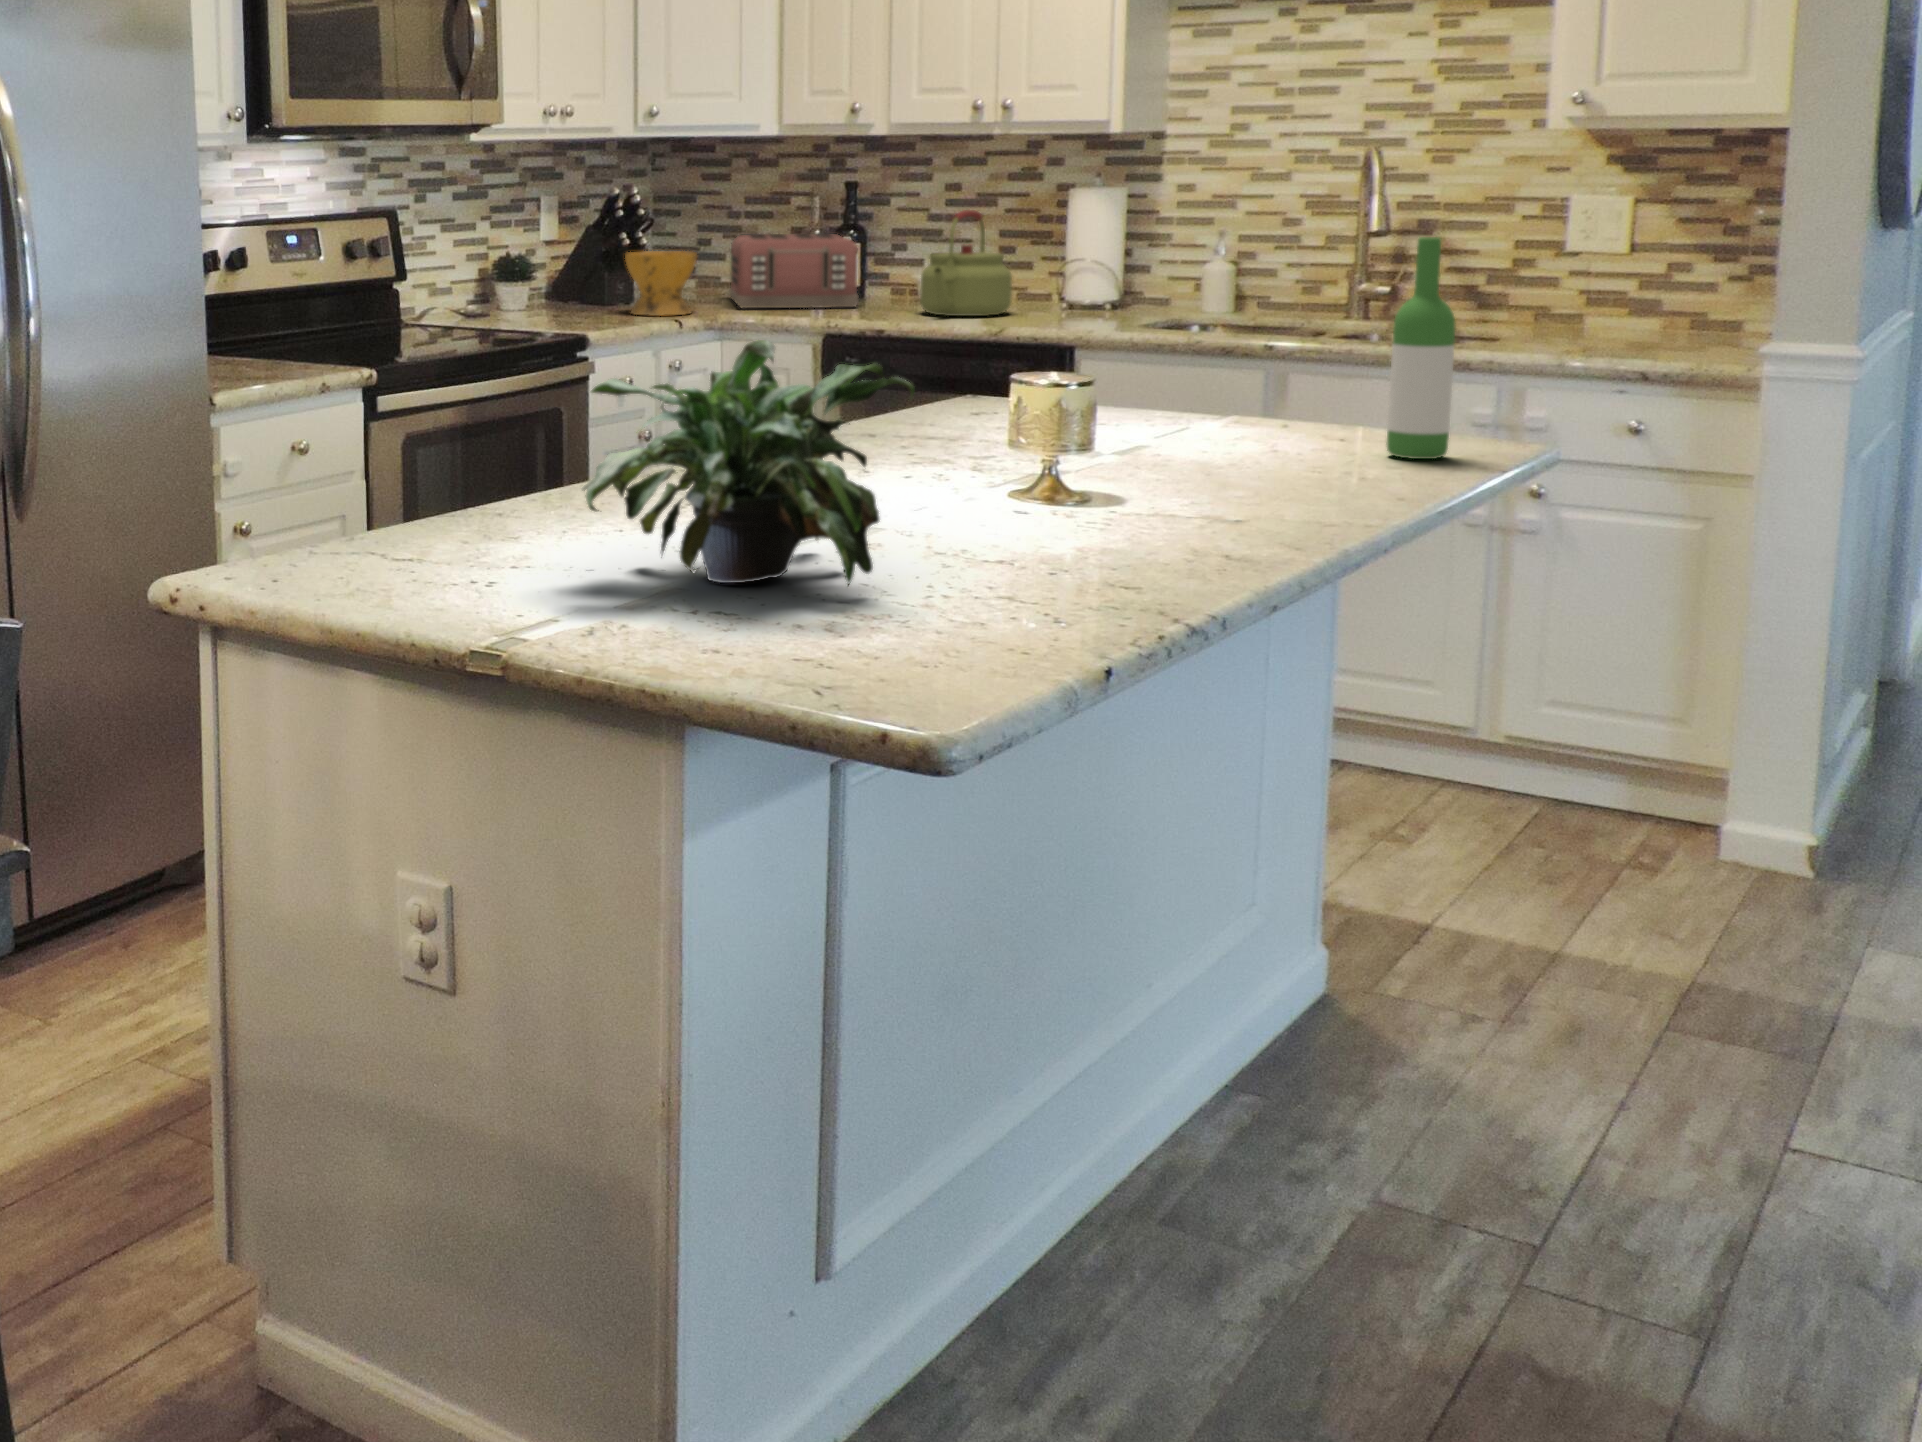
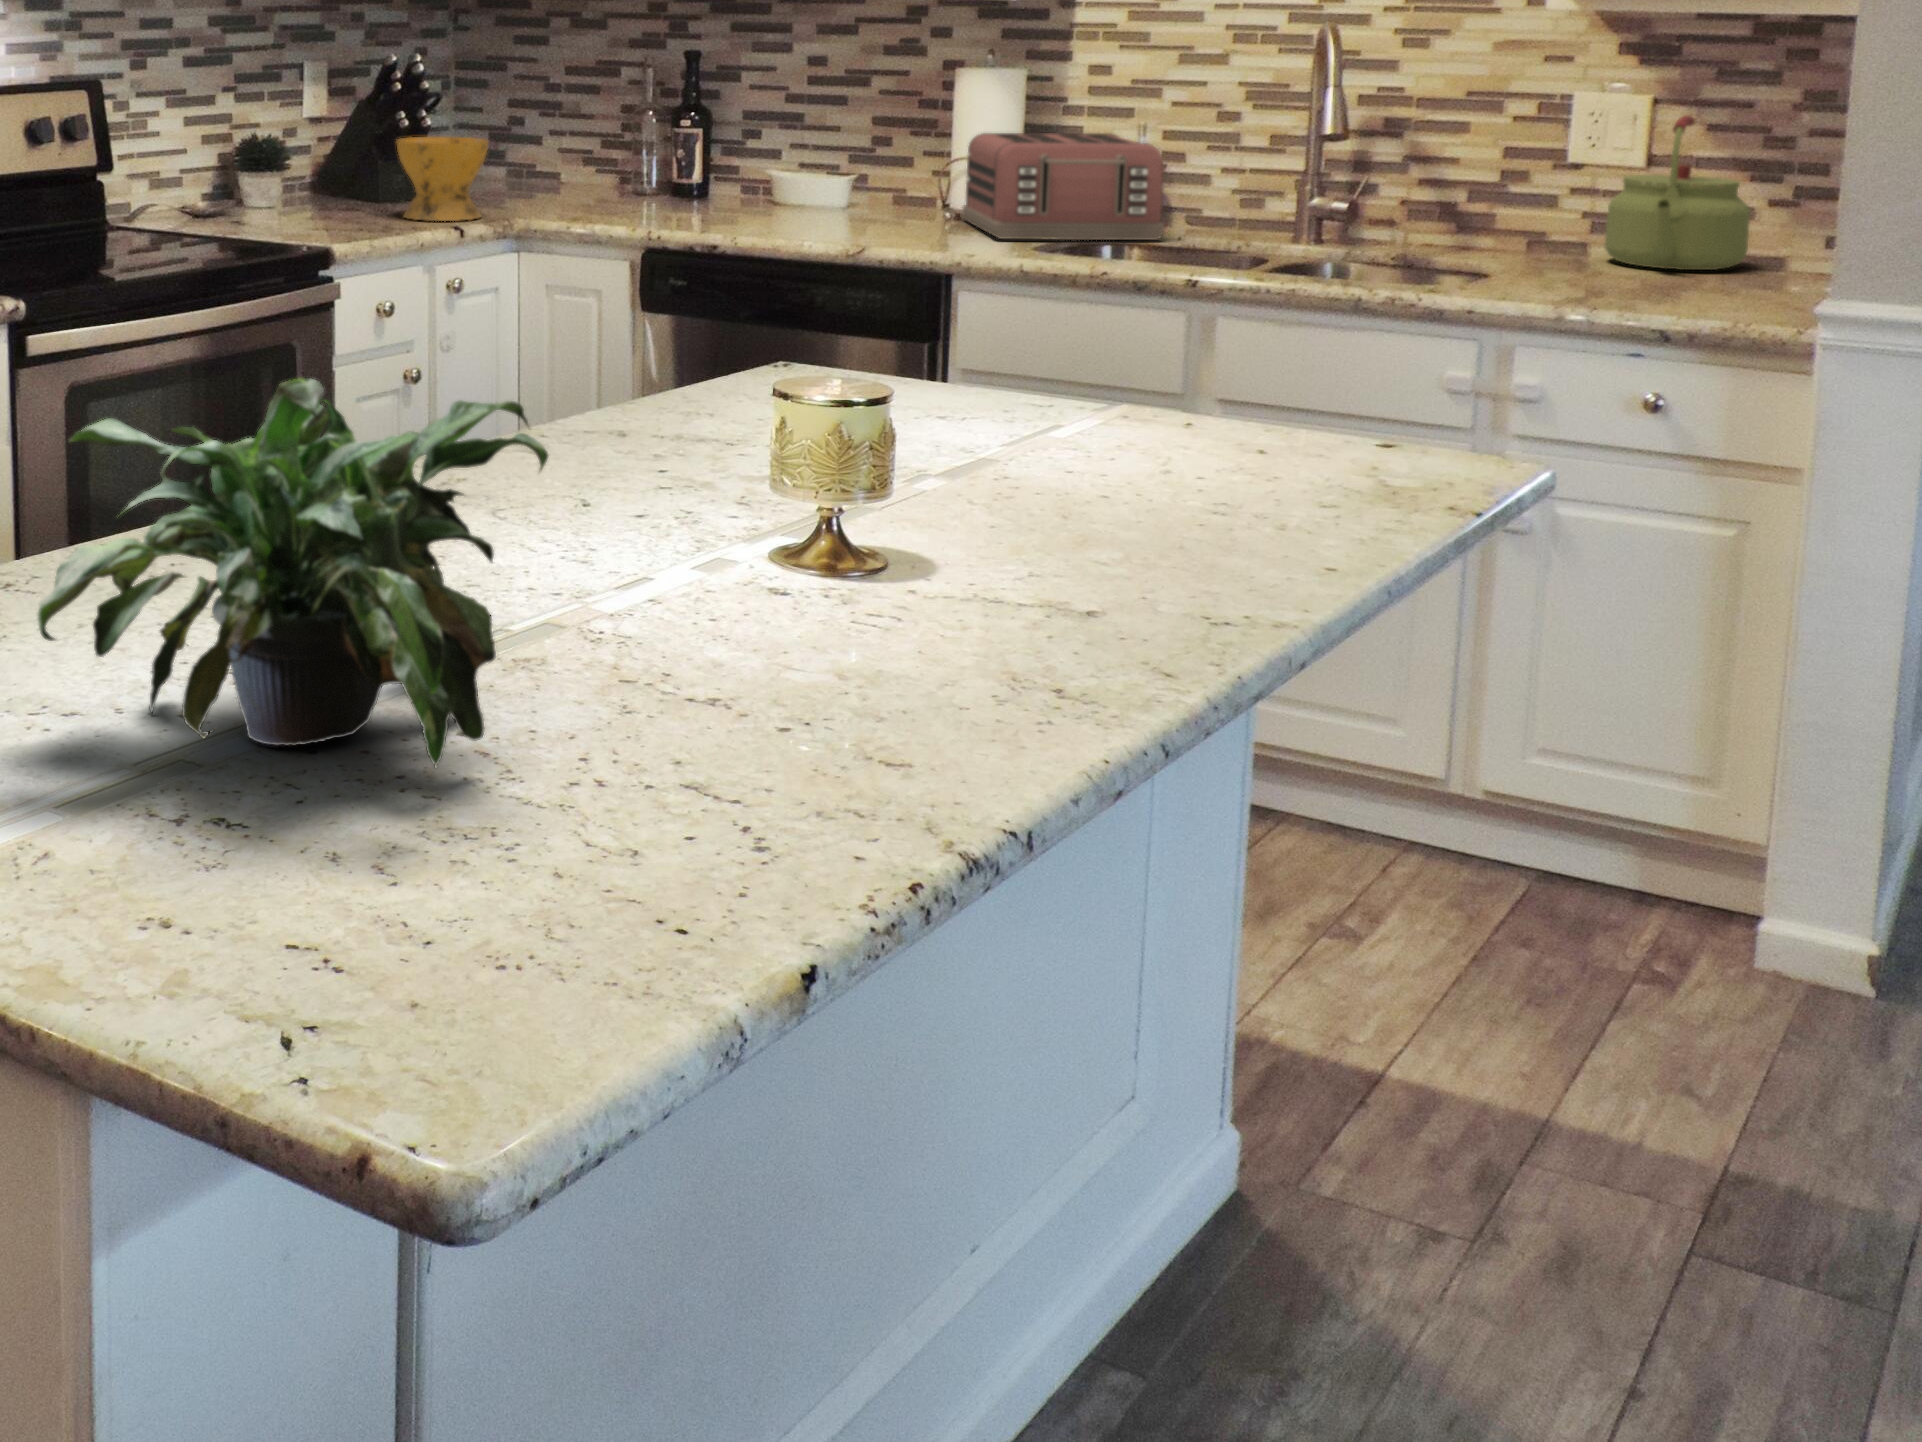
kettle: present [920,210,1012,316] -> present [1605,115,1750,270]
toaster: present [729,233,858,308] -> present [962,133,1164,240]
wine bottle: present [1387,237,1456,459] -> none [1311,181,1404,490]

